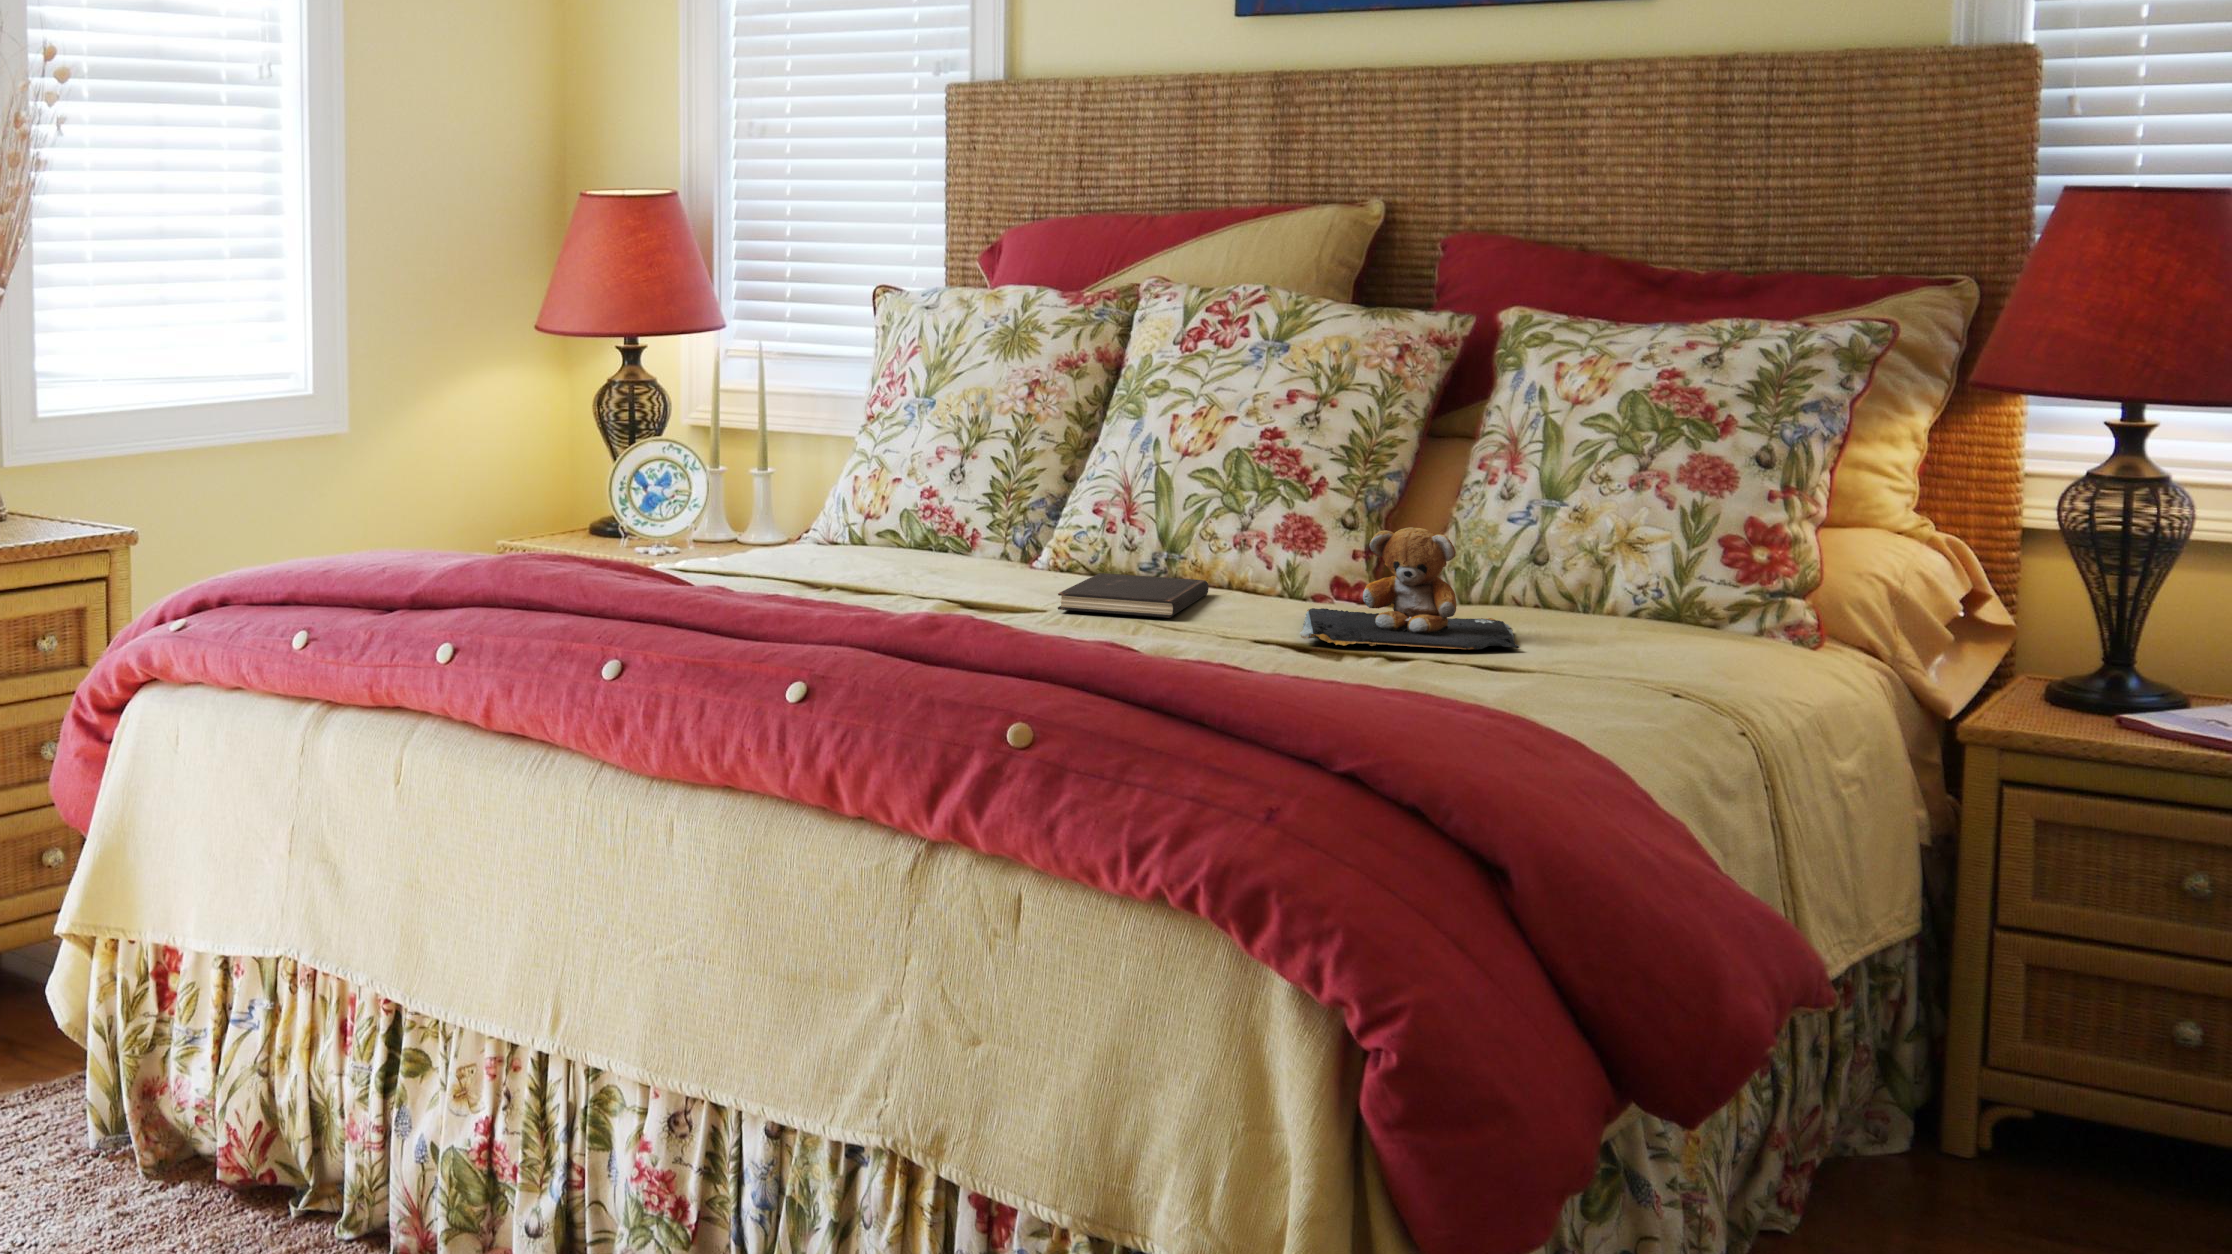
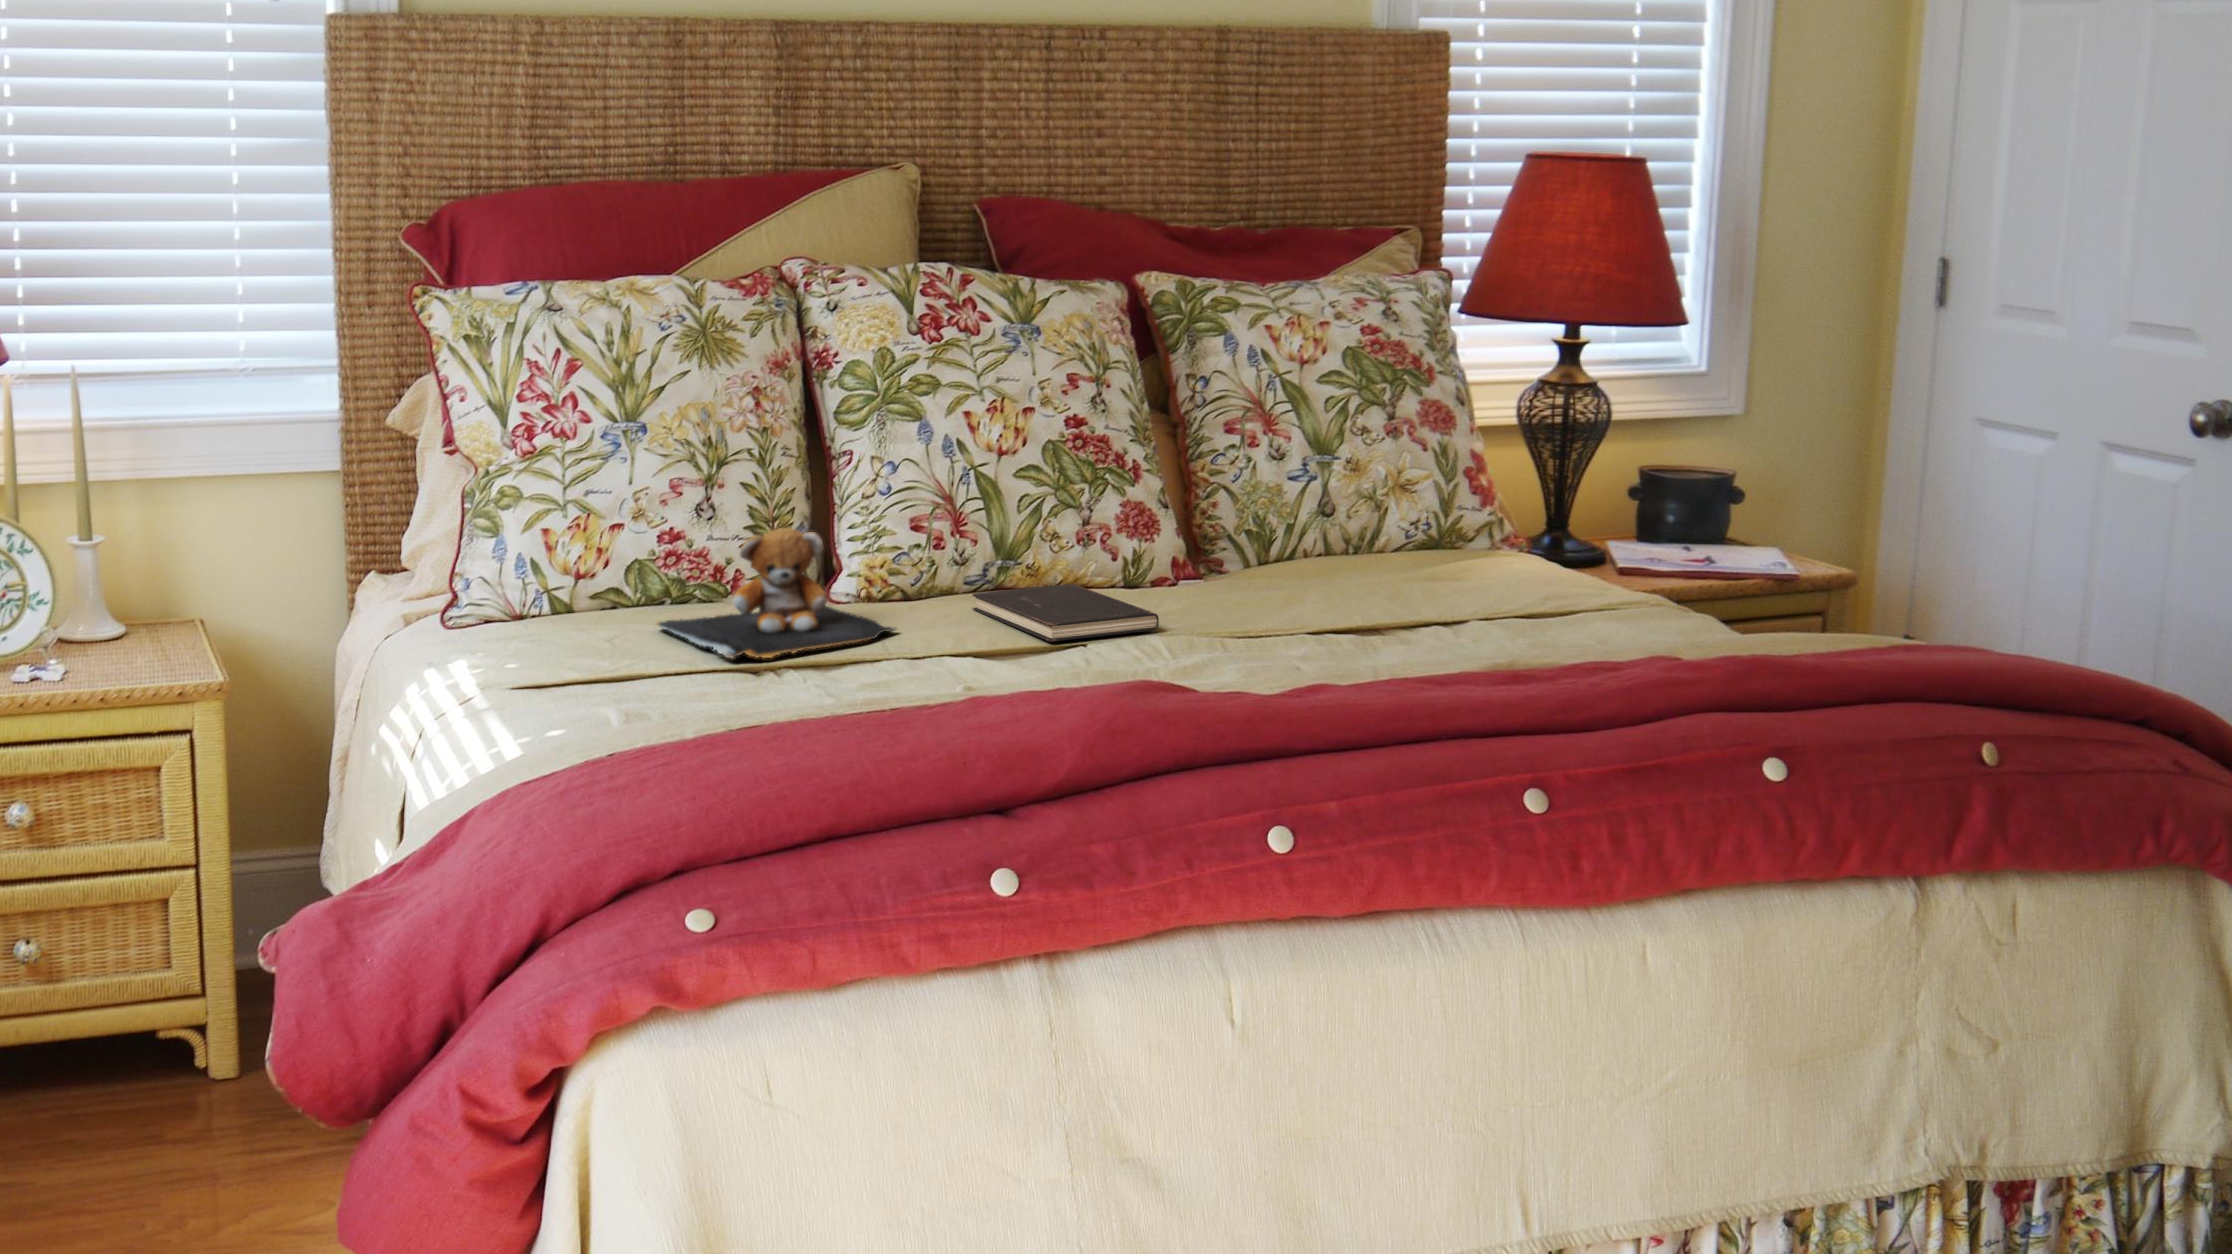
teddy bear: present [1300,527,1519,649] -> present [657,528,895,659]

